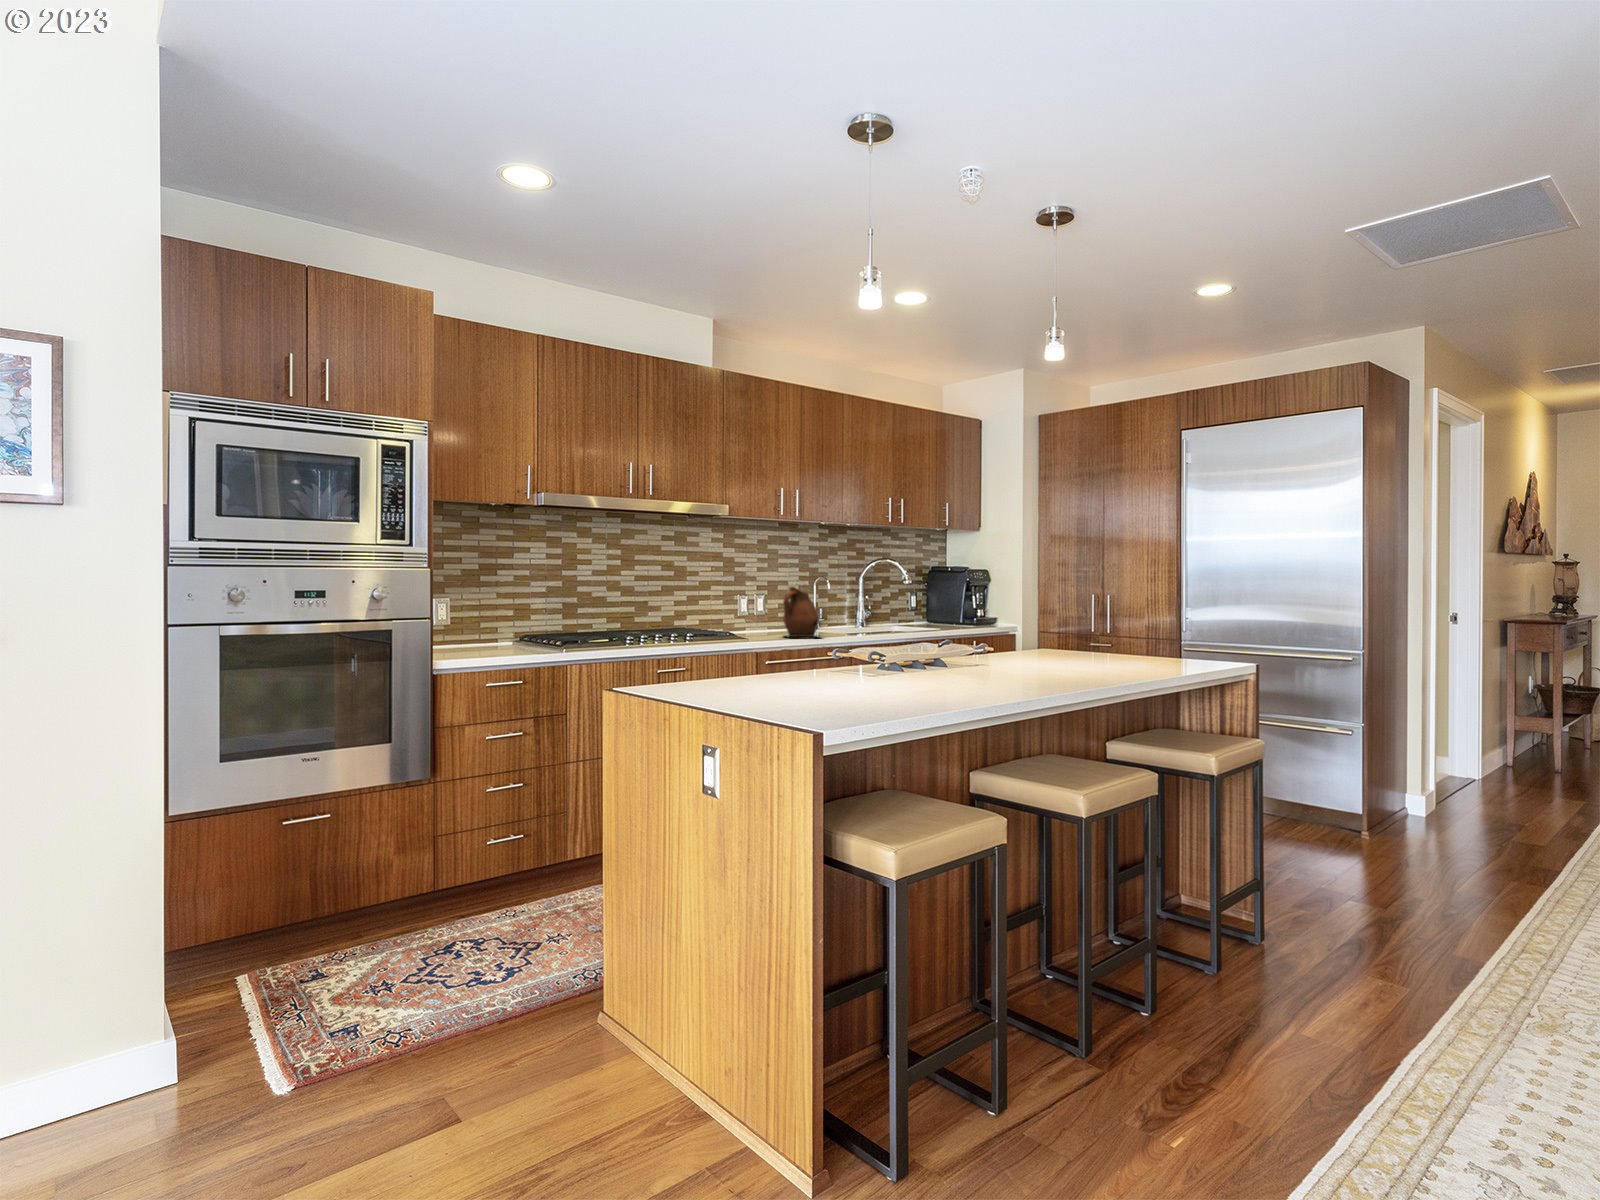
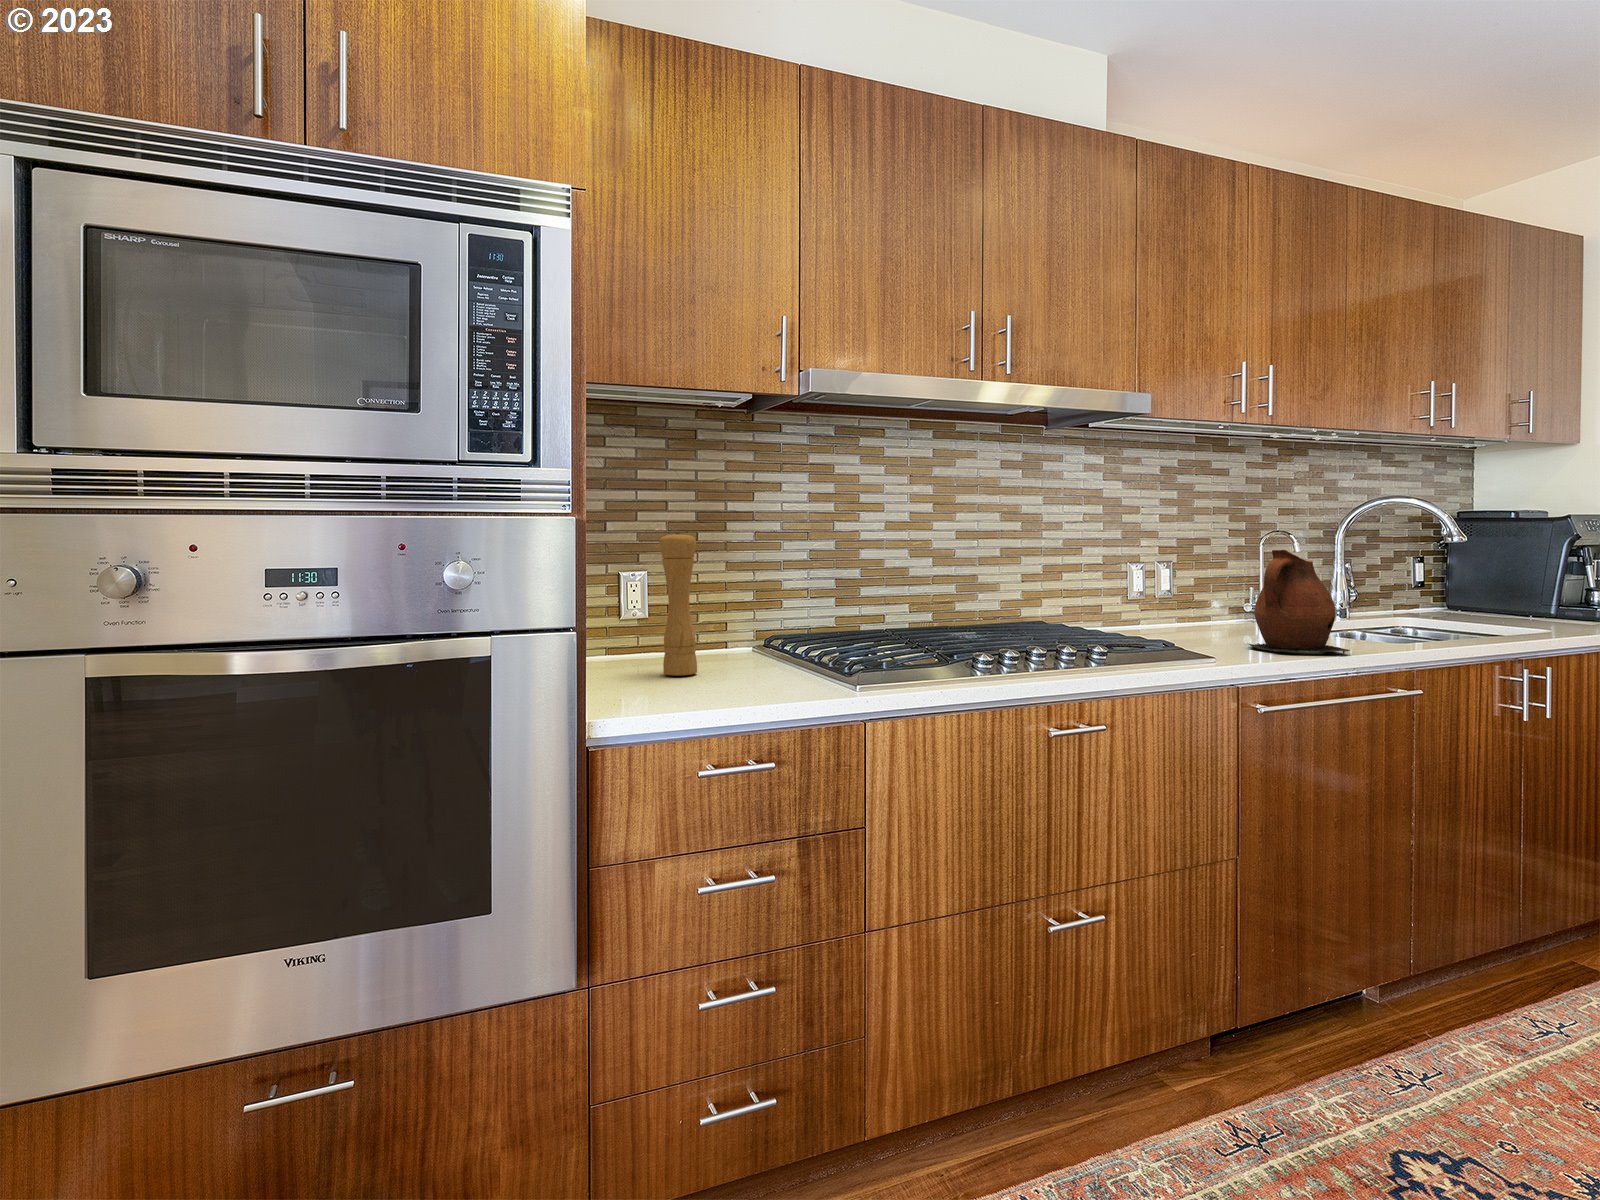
pepper mill: none [463,575,483,649] -> present [659,532,697,676]

